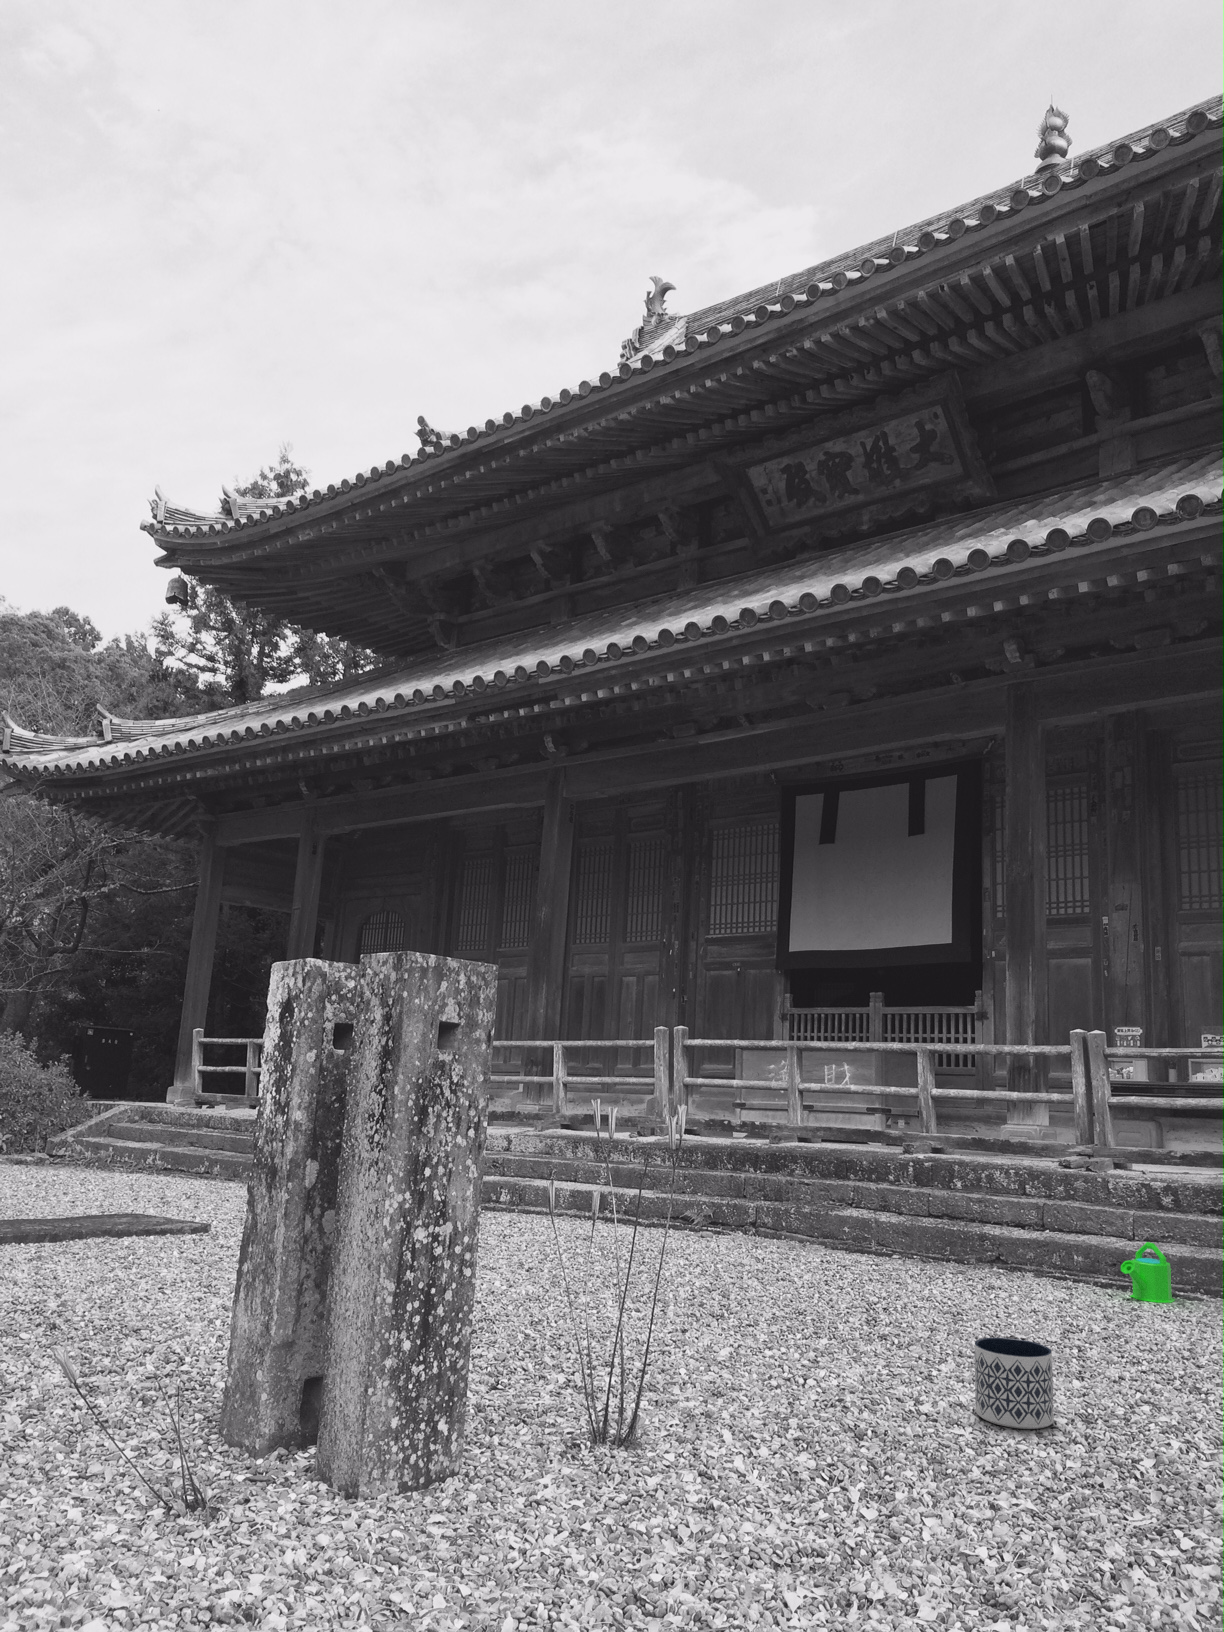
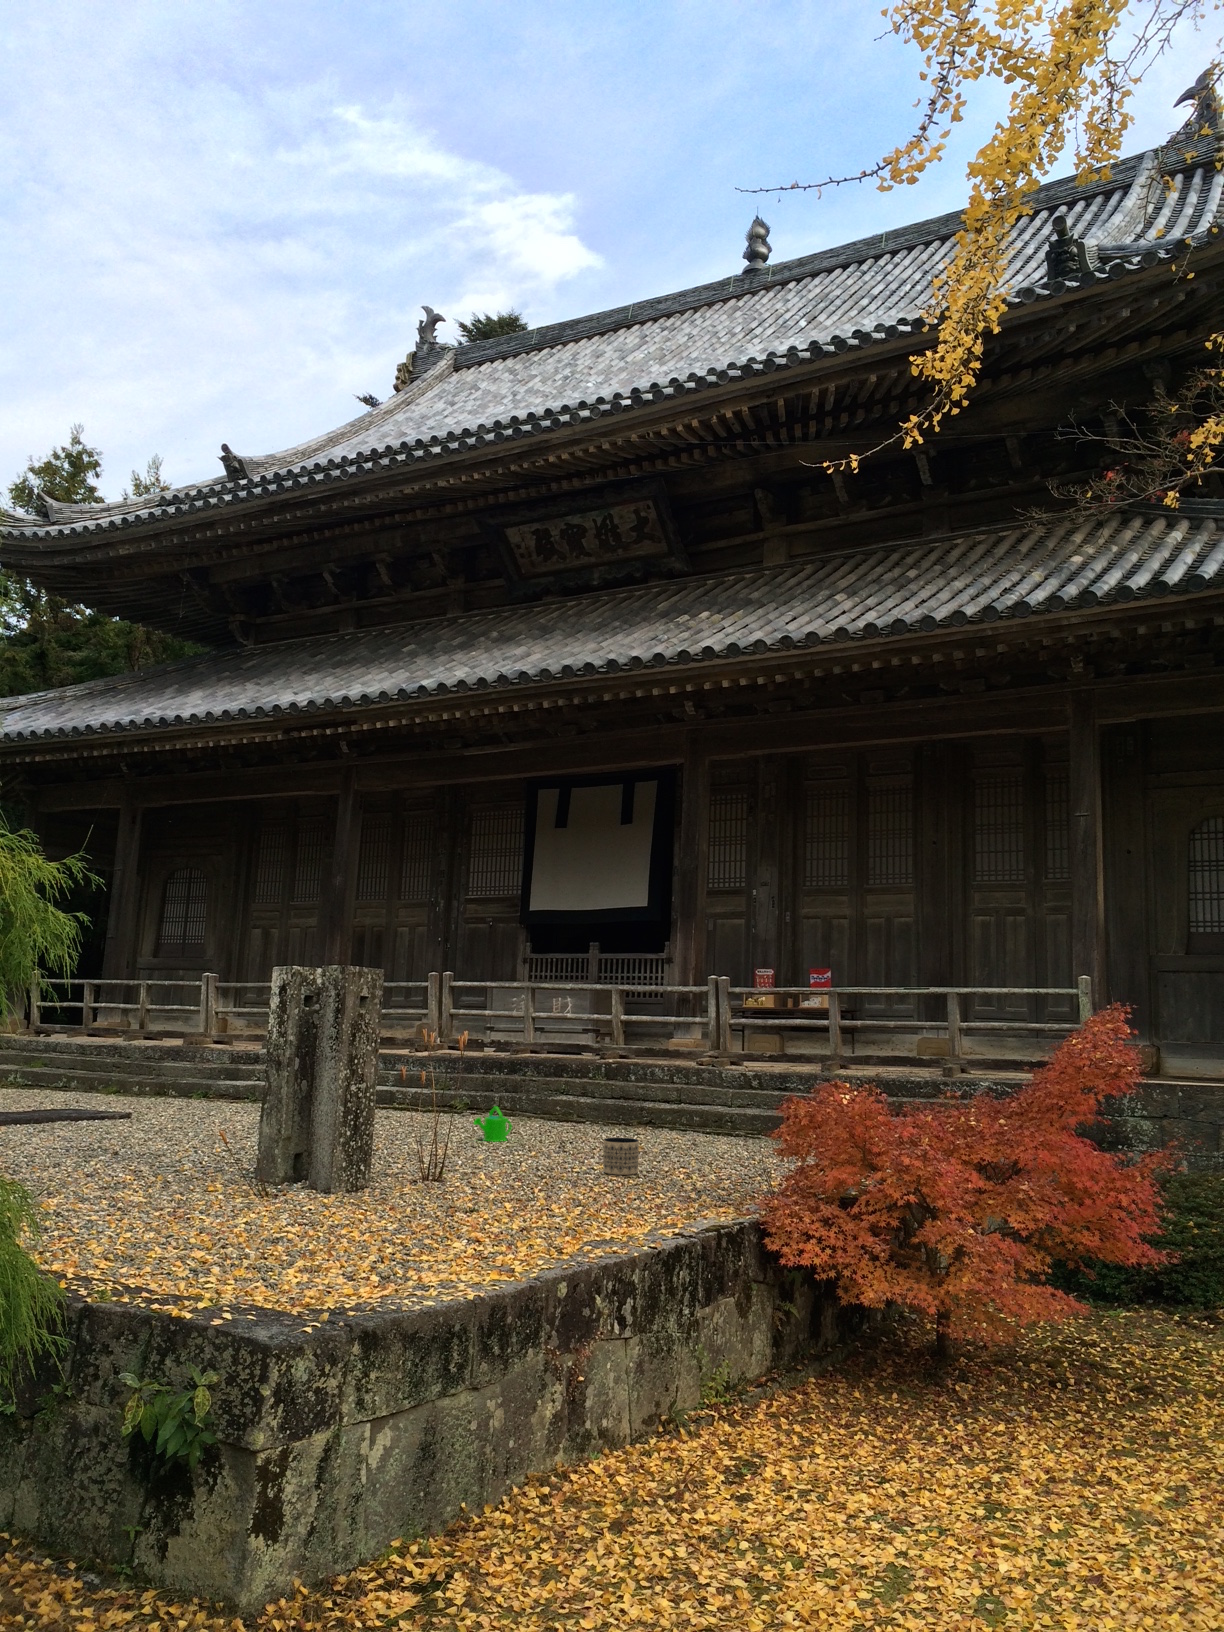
watering can: present [1121,1242,1175,1303] -> present [474,1106,512,1142]

